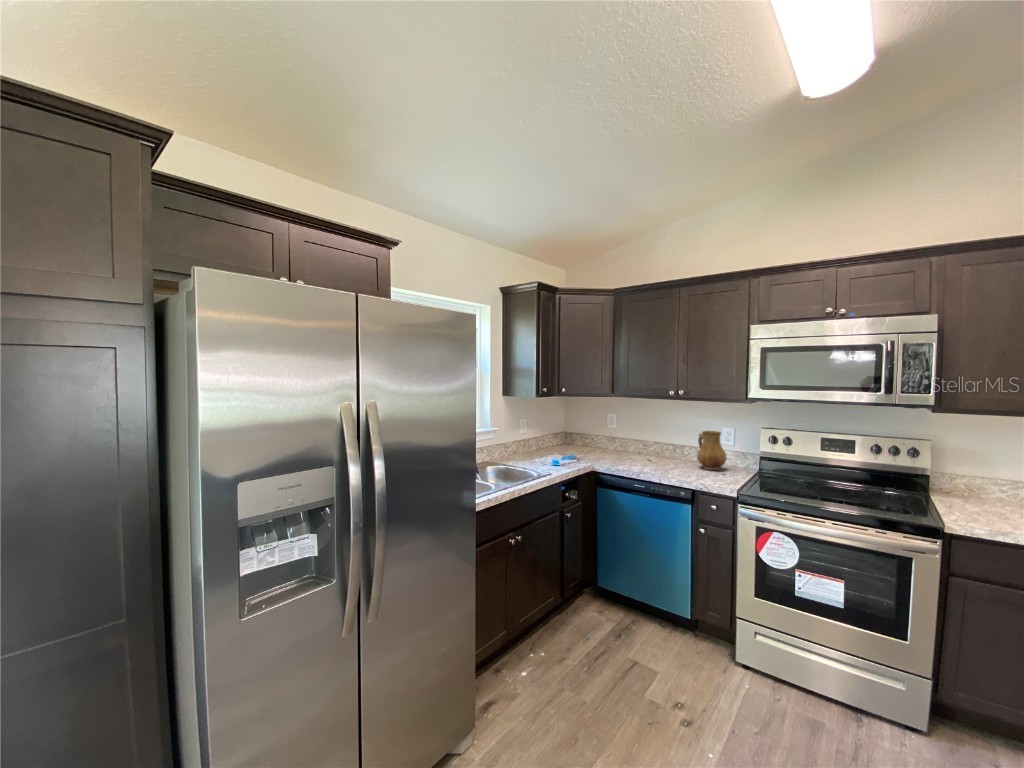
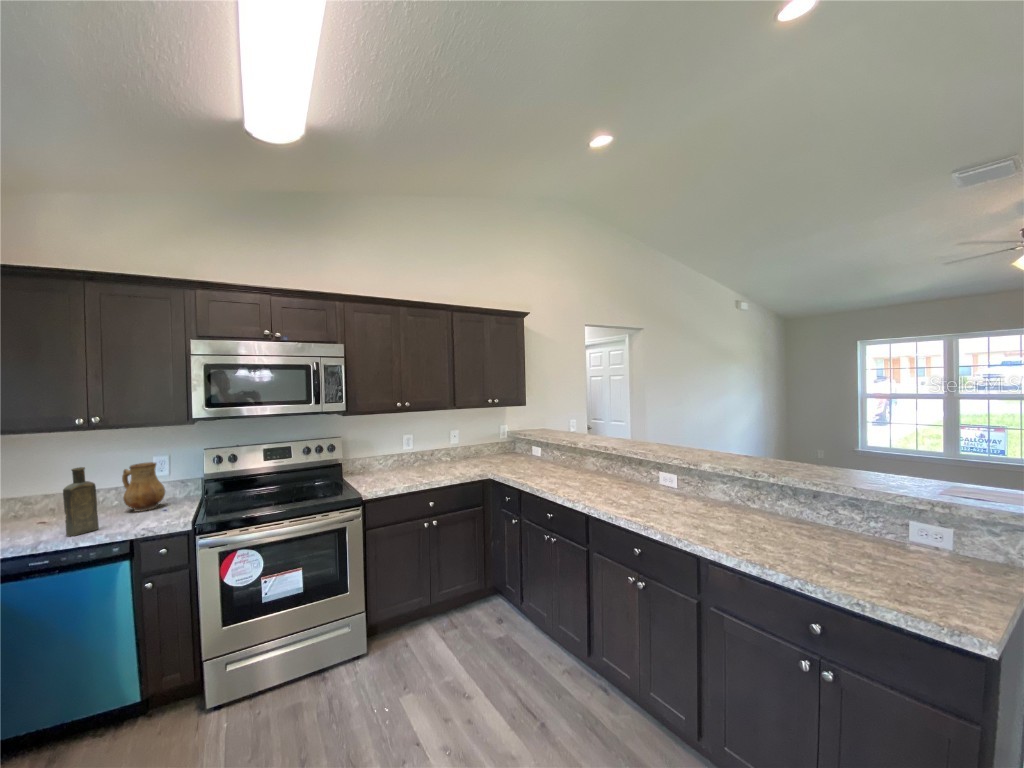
bottle: none [655,426,677,474] -> present [63,467,99,536]

